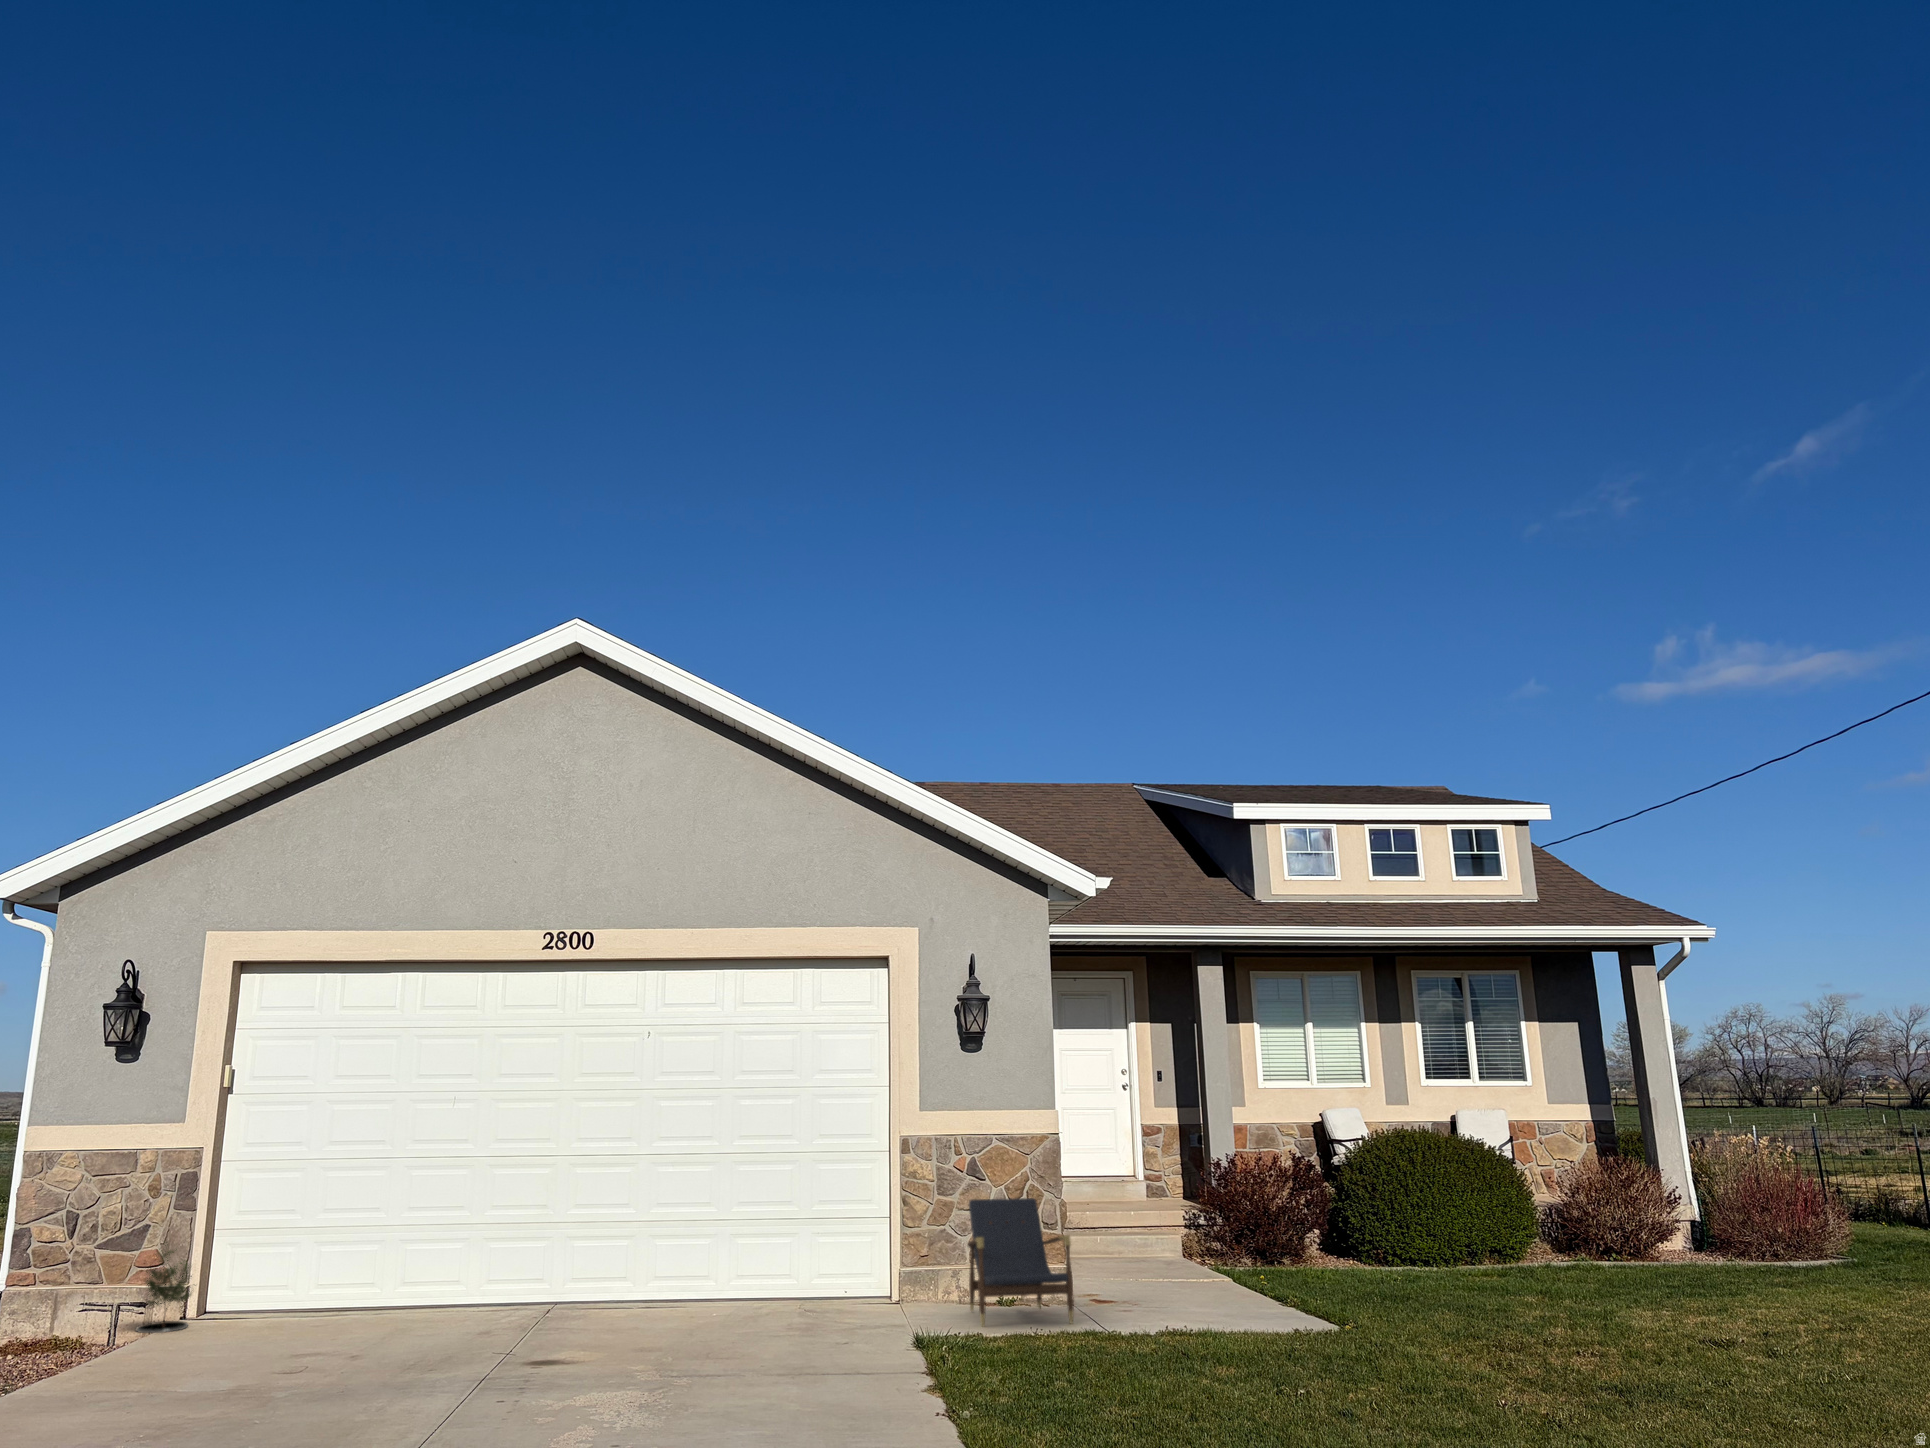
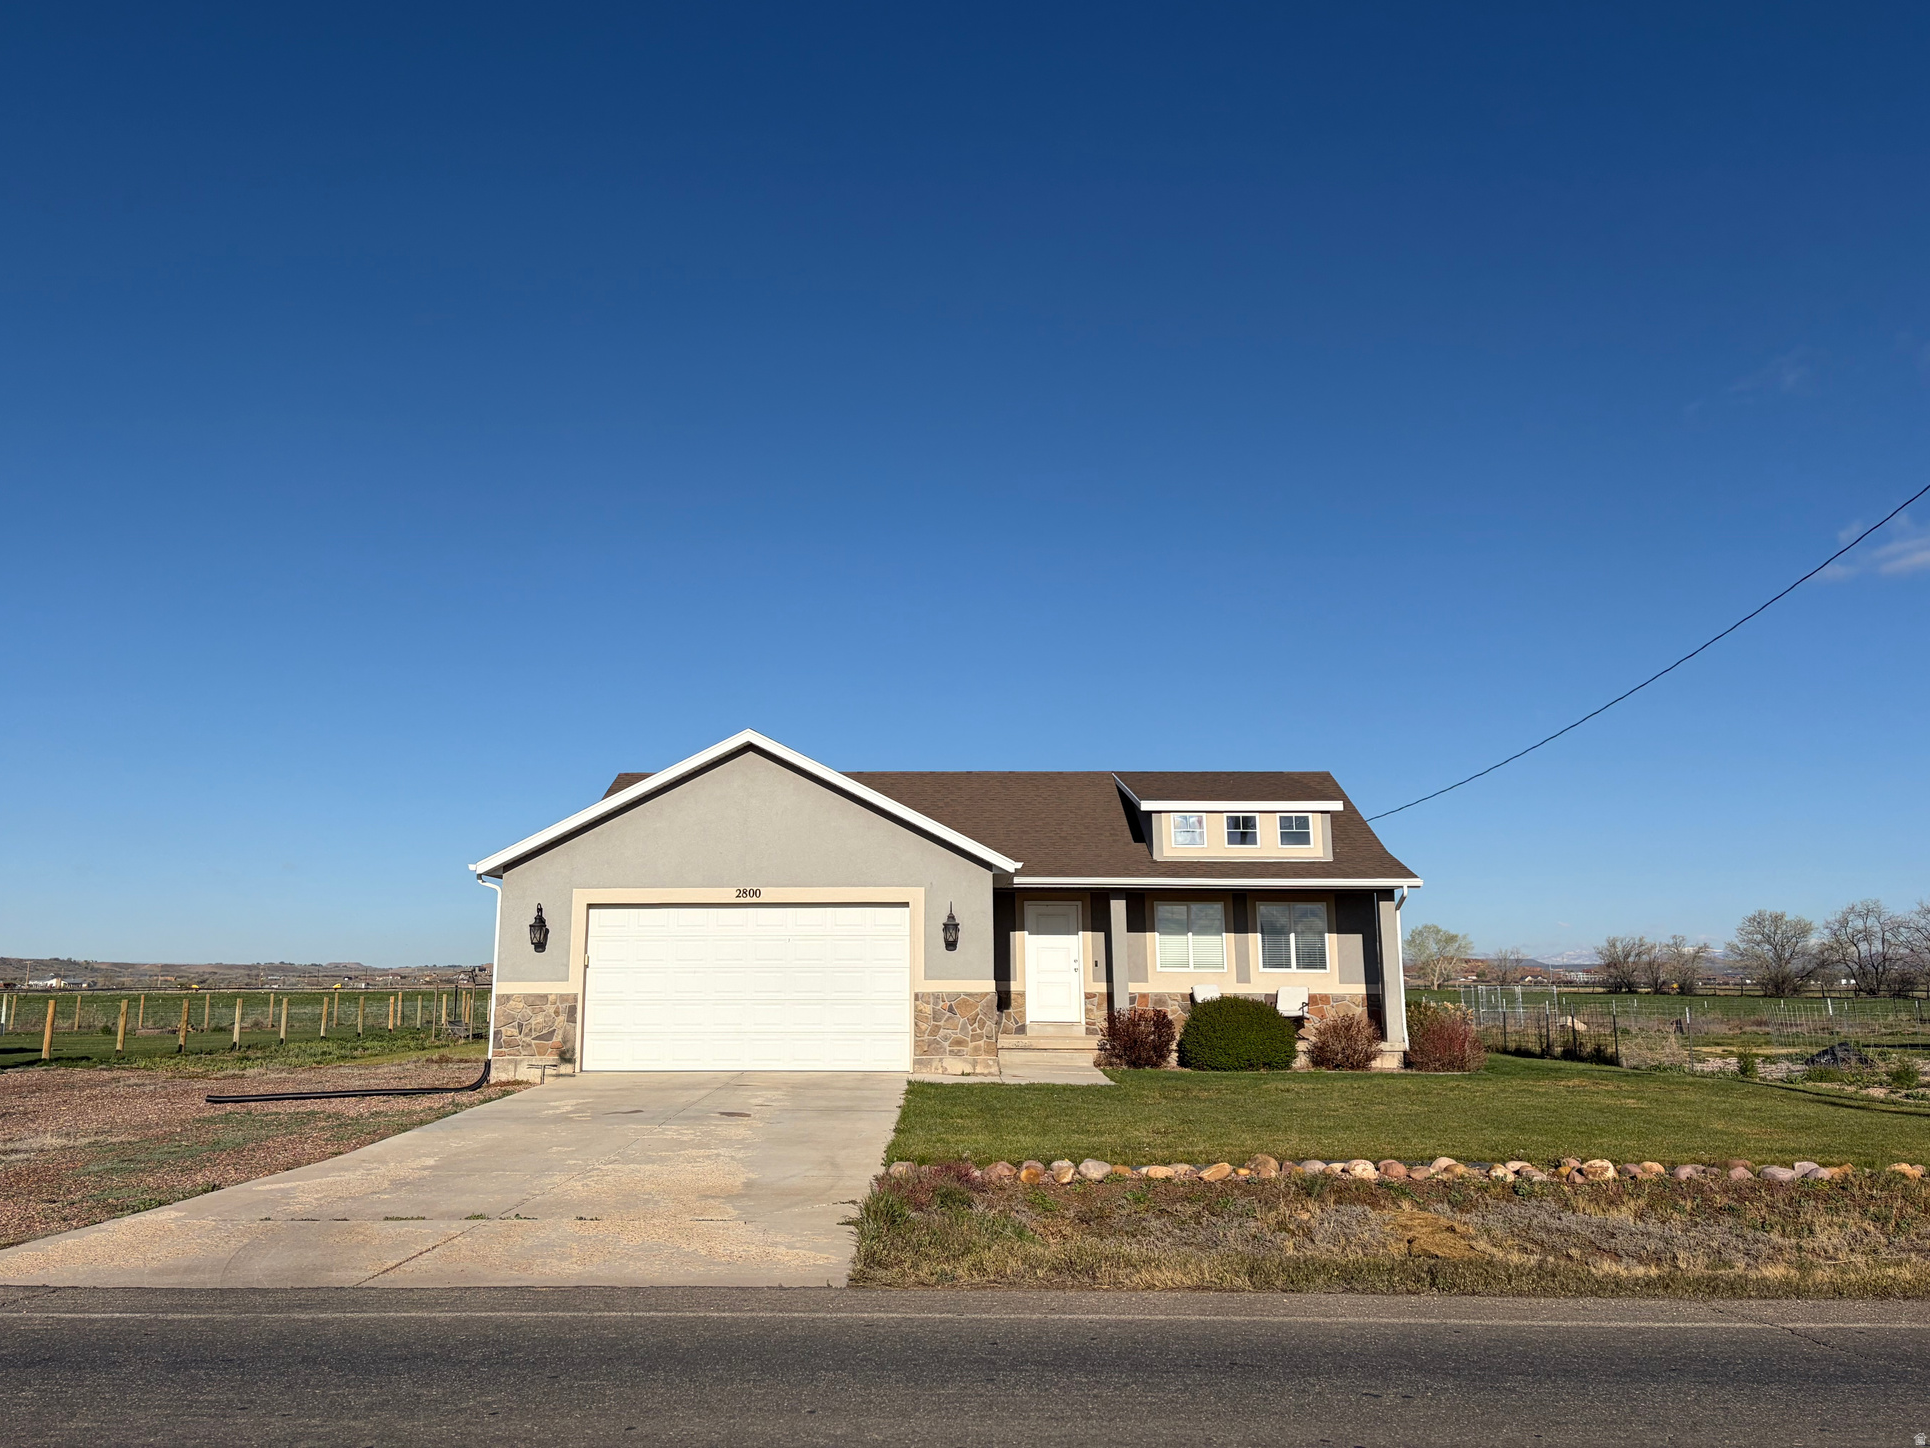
lounge chair: present [967,1198,1074,1327] -> none [945,1023,995,1083]

